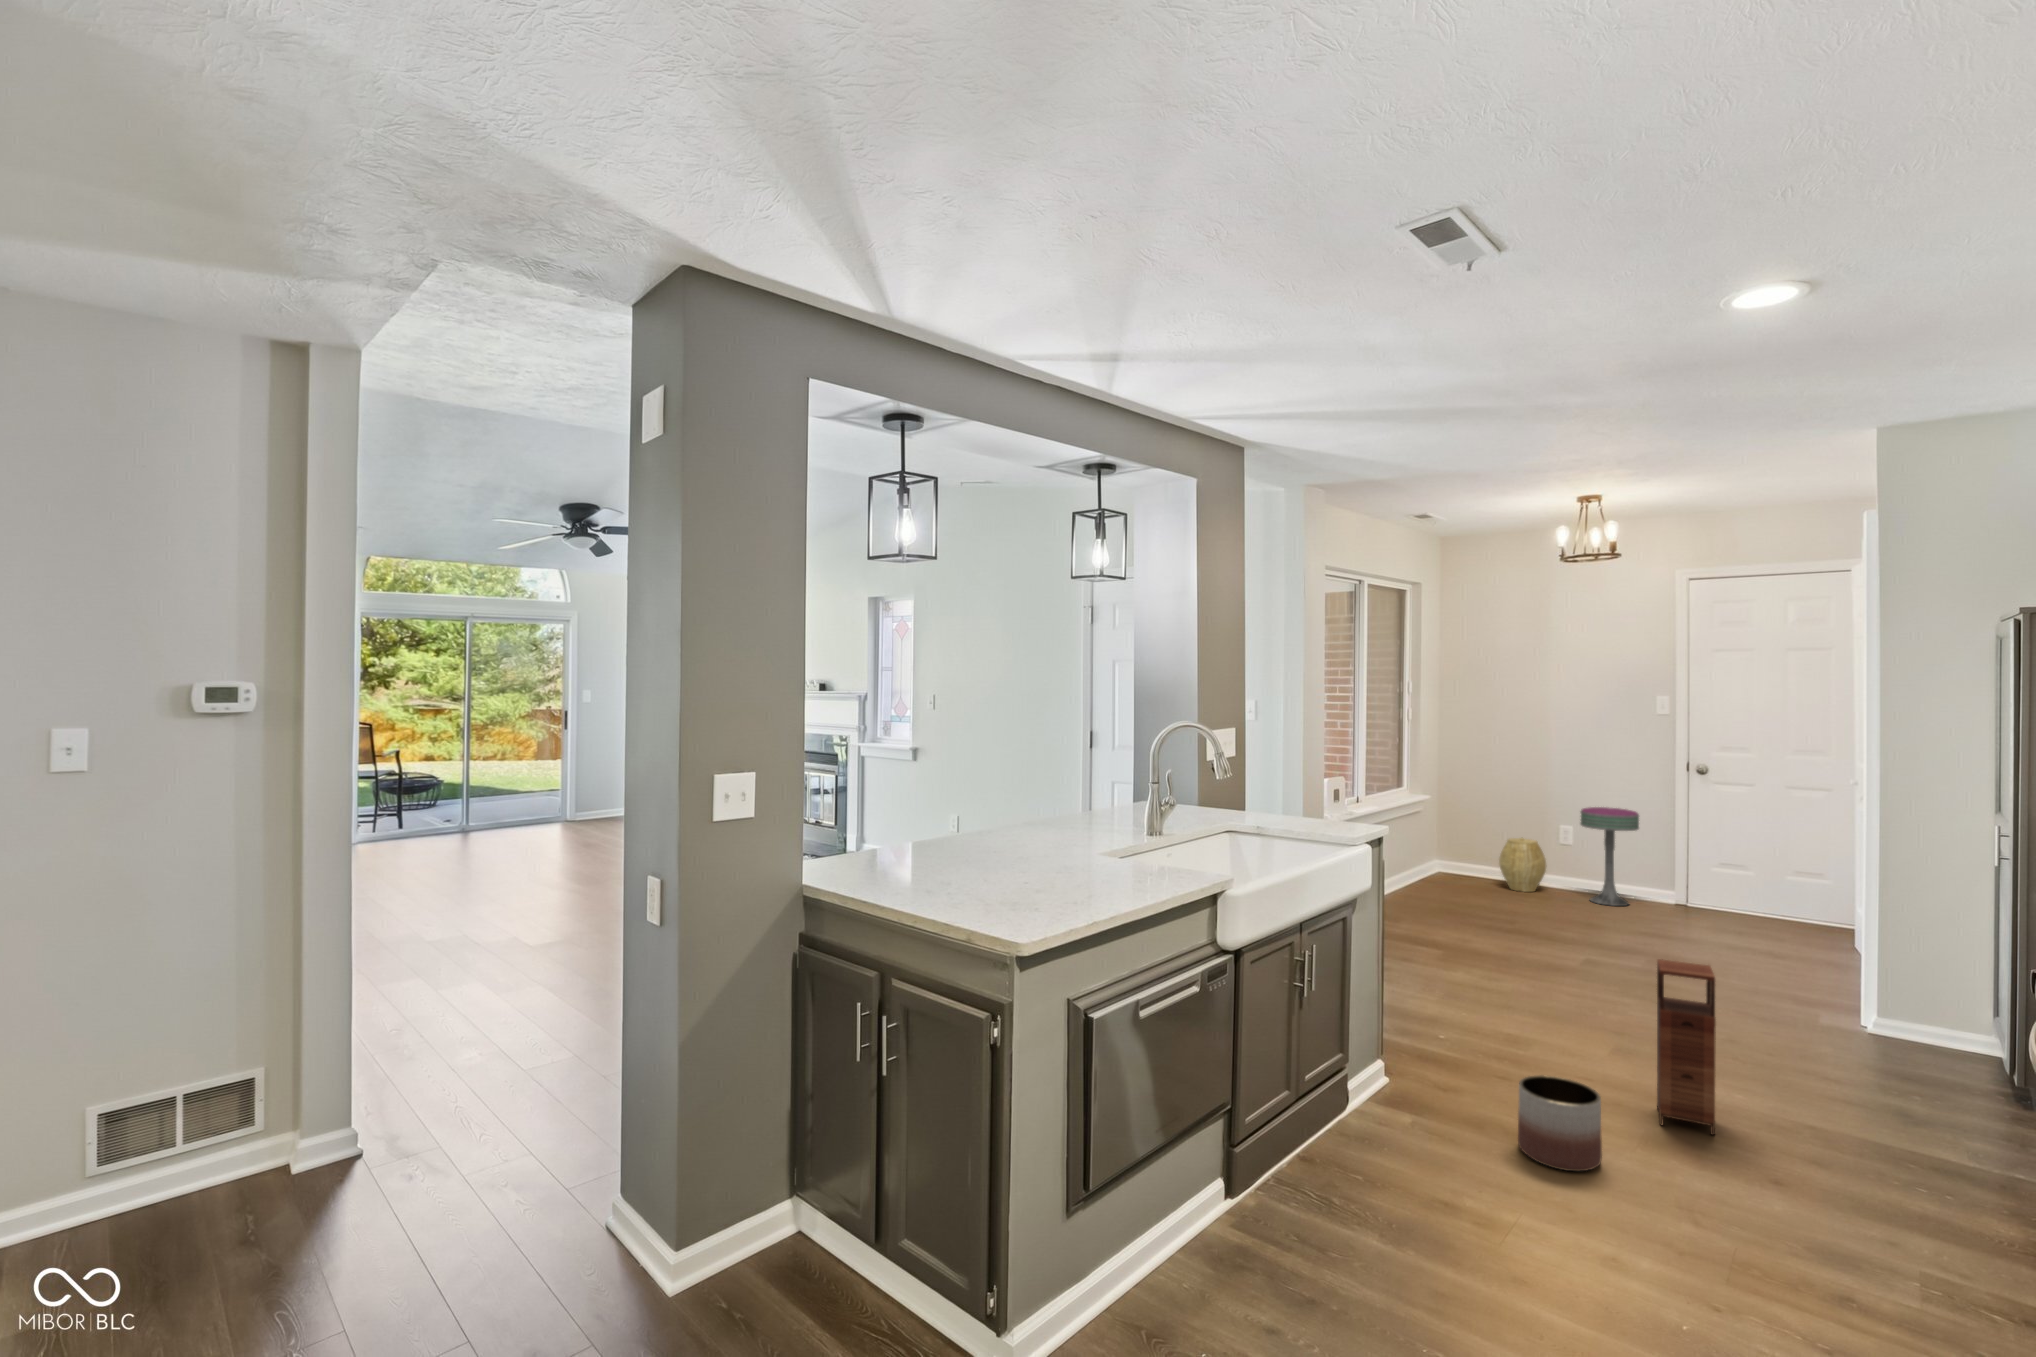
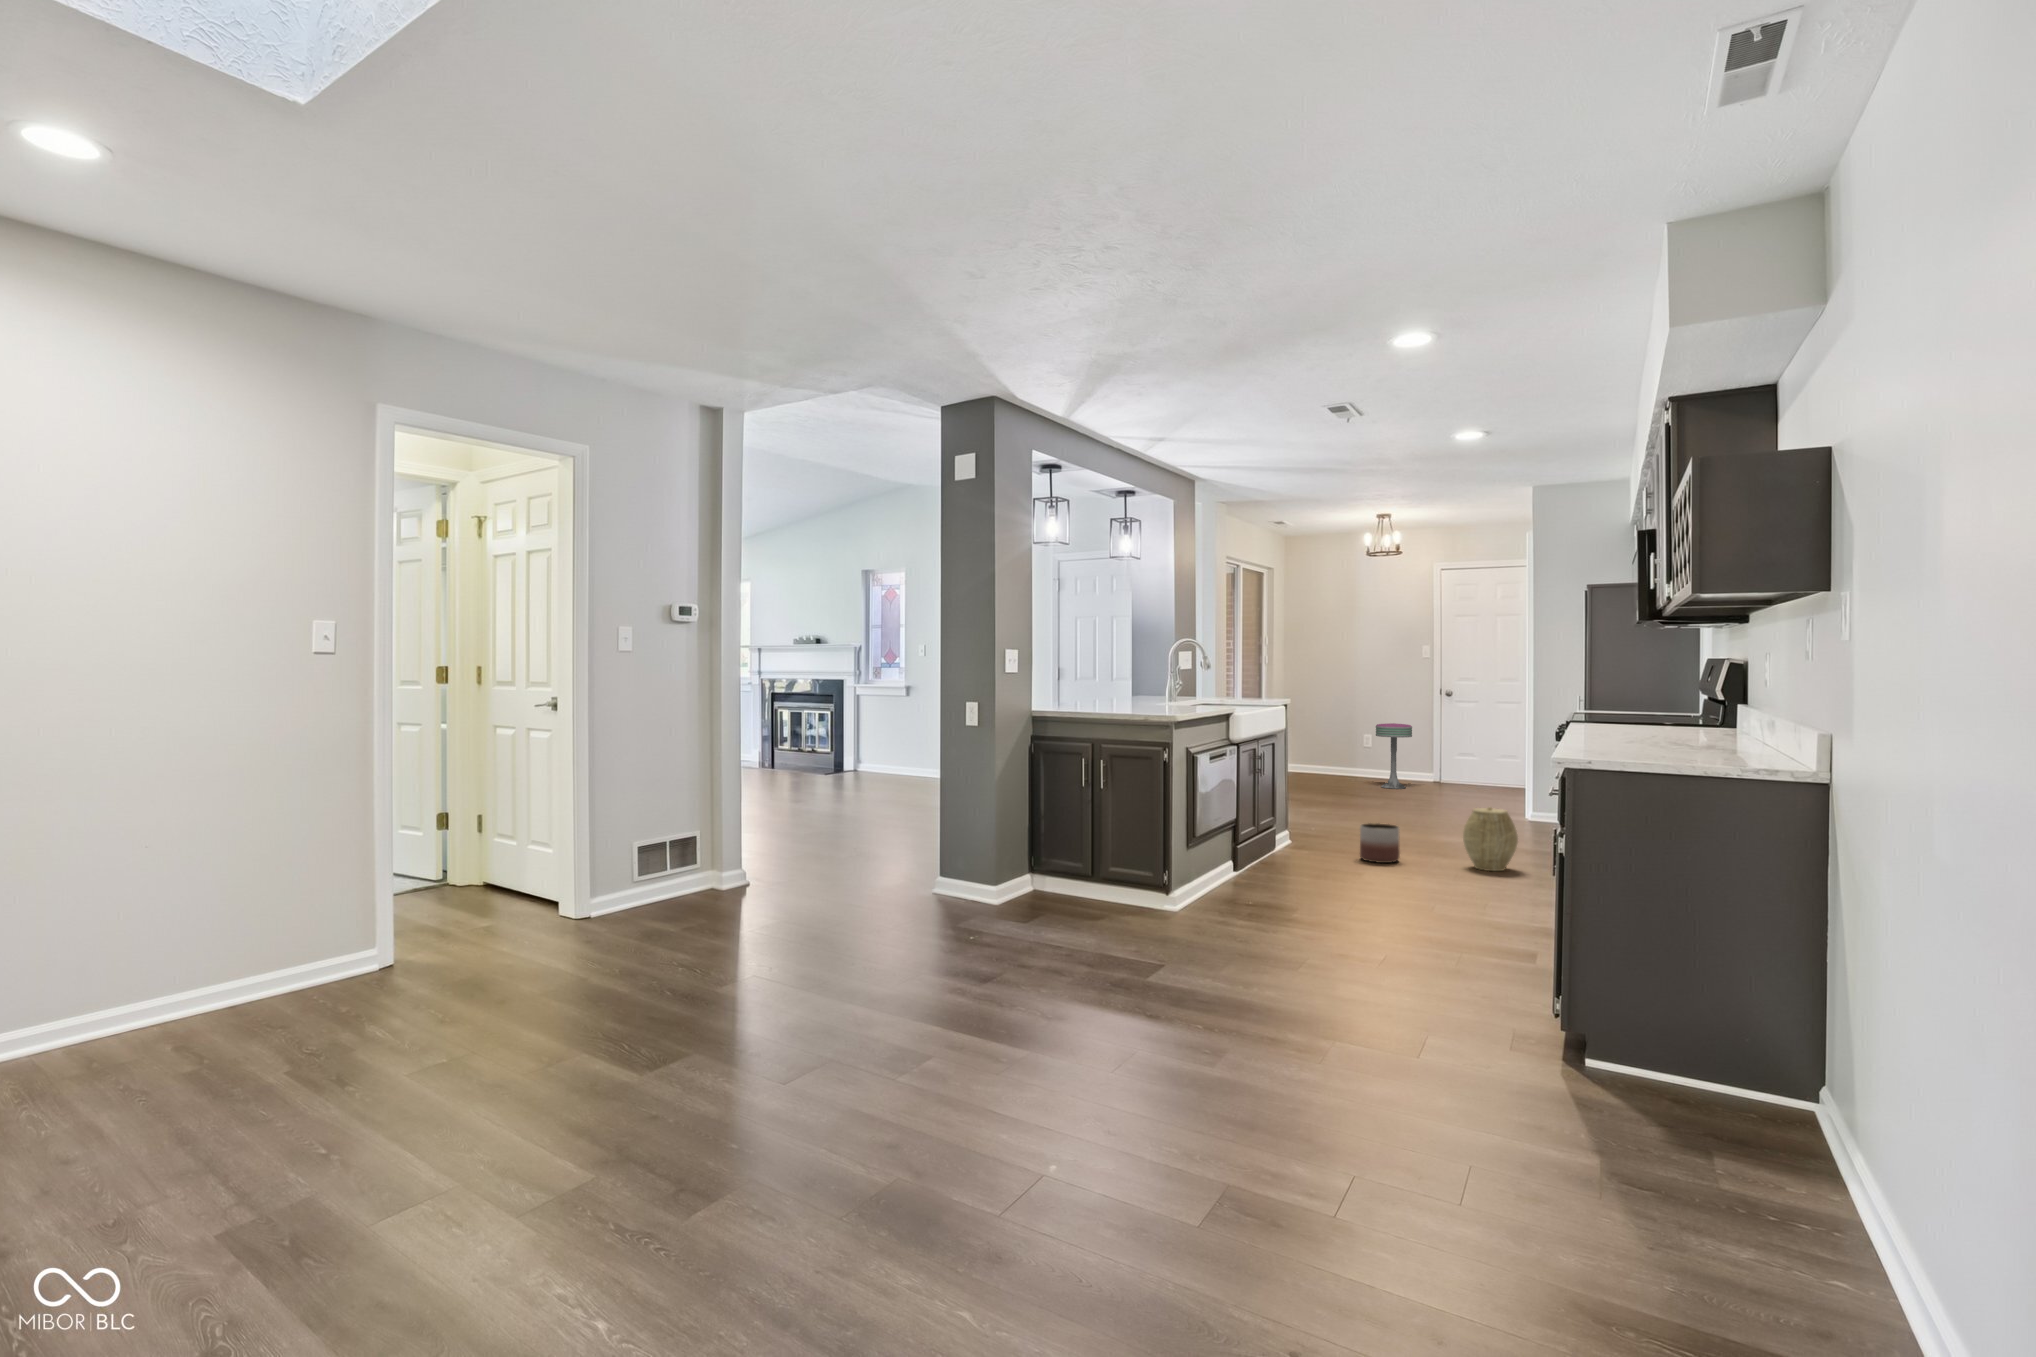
woven basket: present [1499,838,1546,892] -> present [1463,807,1518,871]
storage cabinet: present [1657,959,1716,1135] -> none [1424,768,1452,853]

